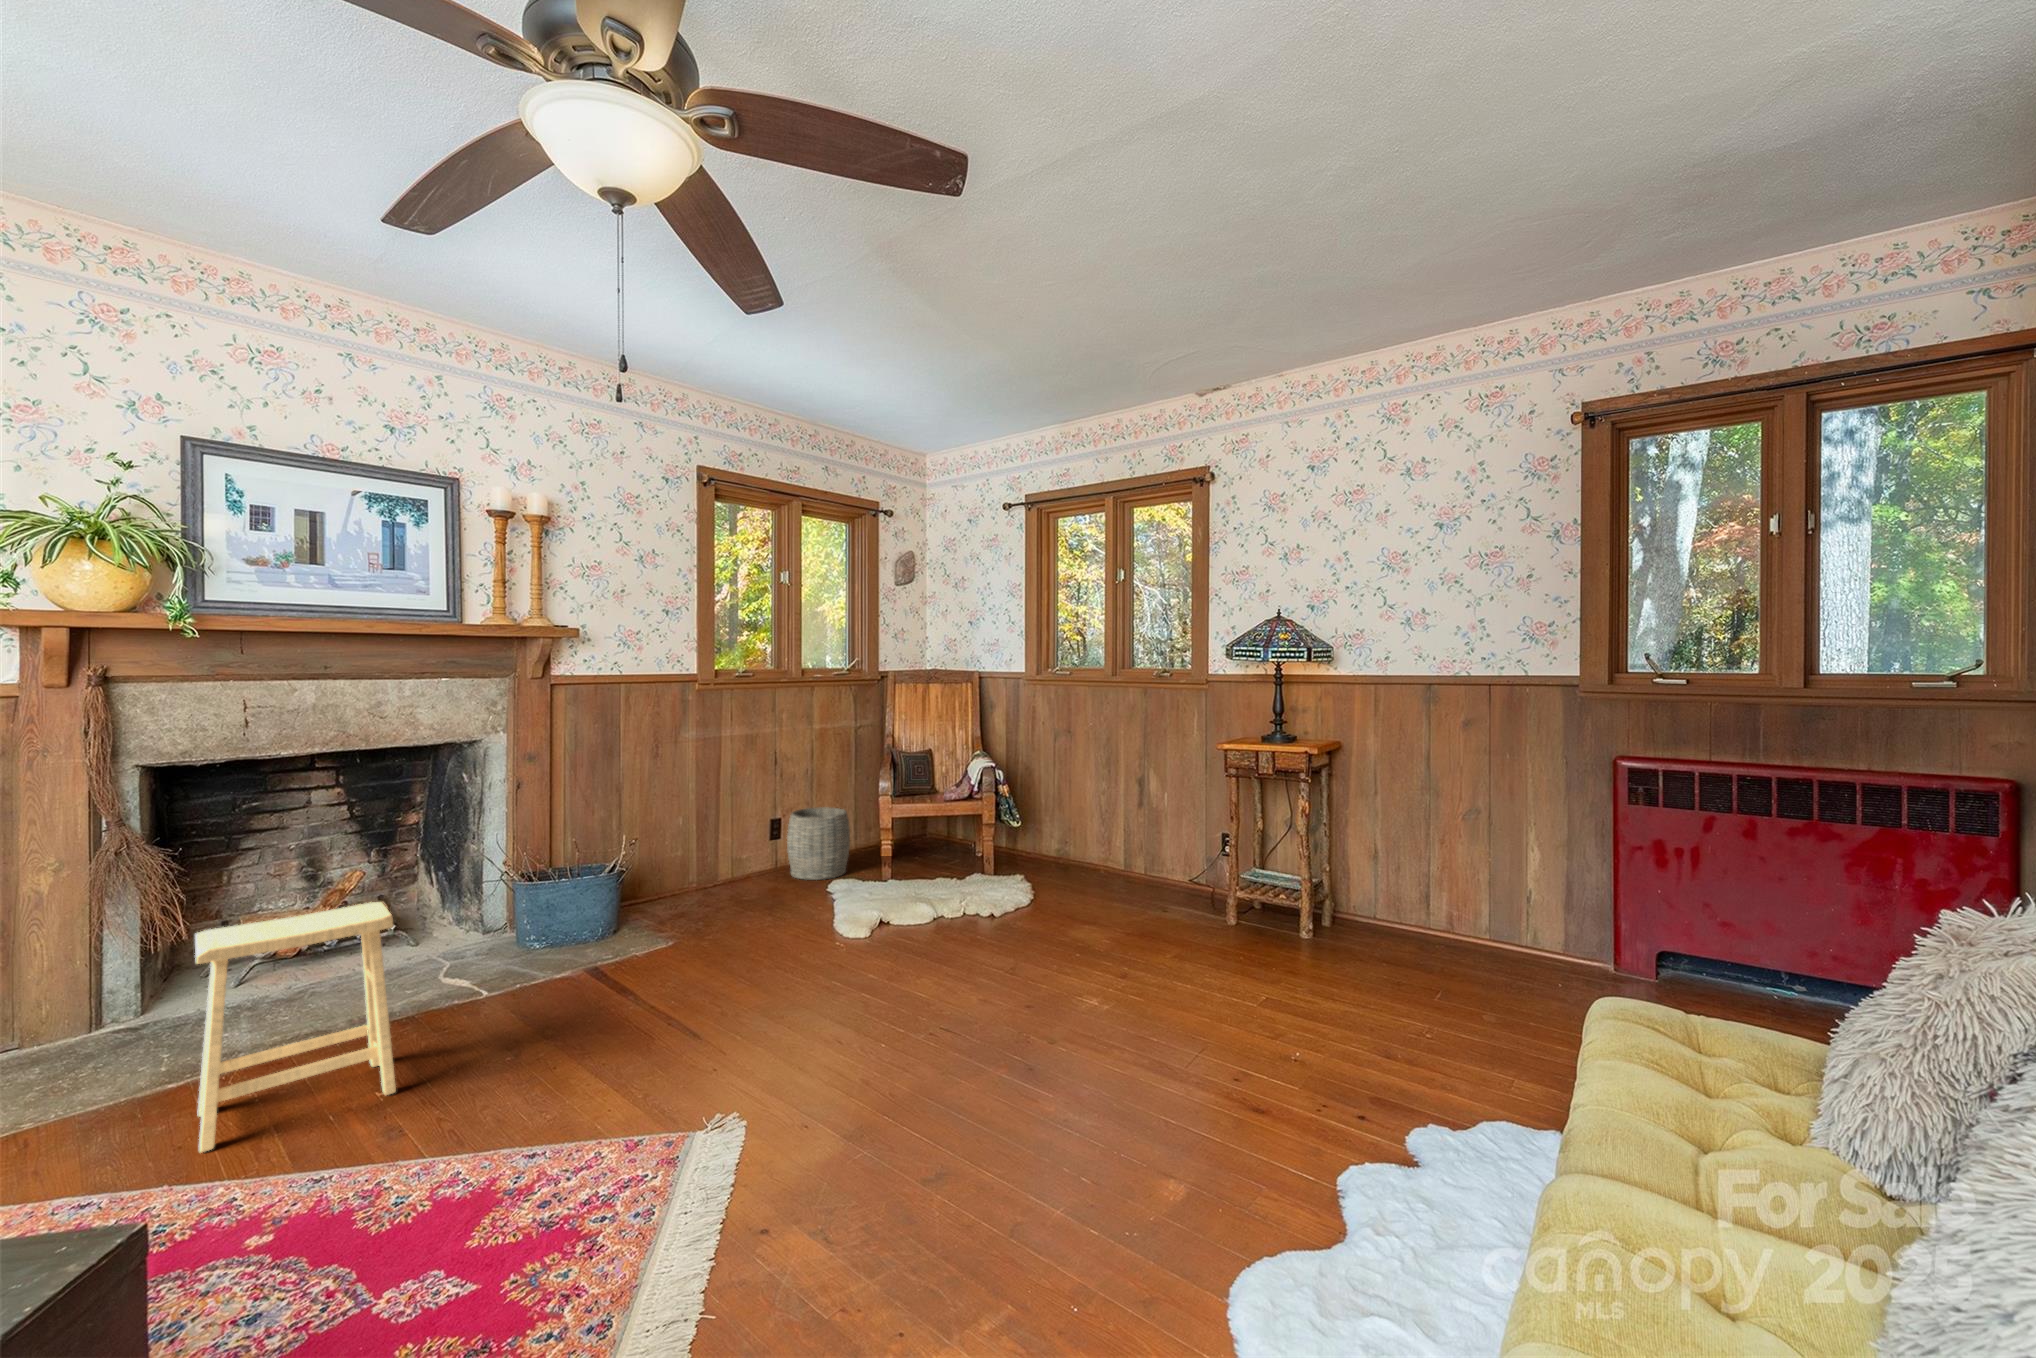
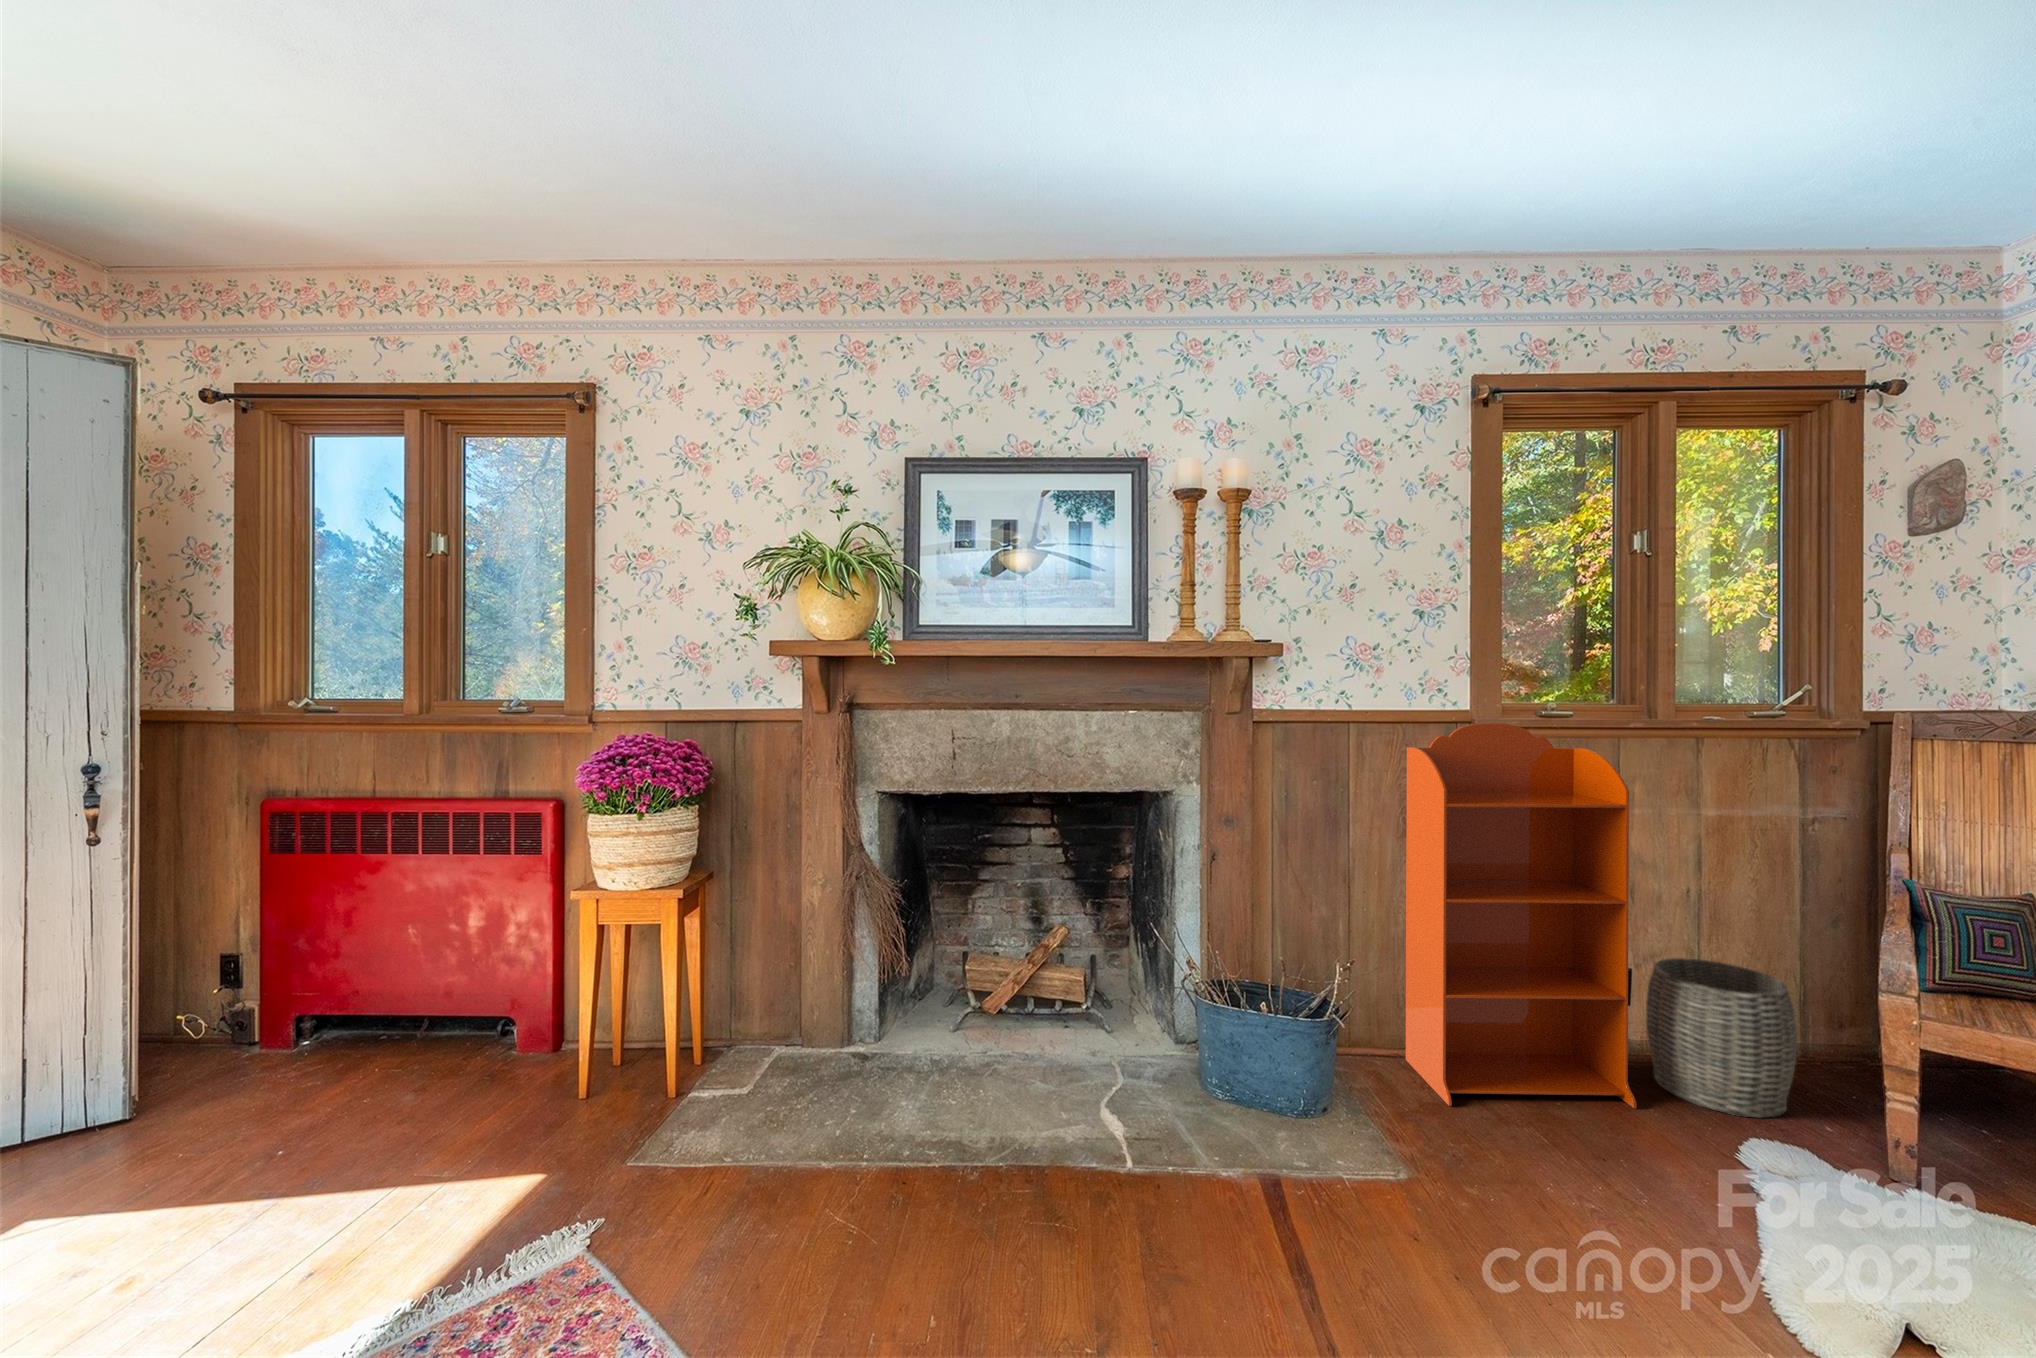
bookcase: none [658,683,784,913] -> present [1406,723,1637,1108]
footstool: present [195,902,396,1152] -> none [774,1005,982,1307]

